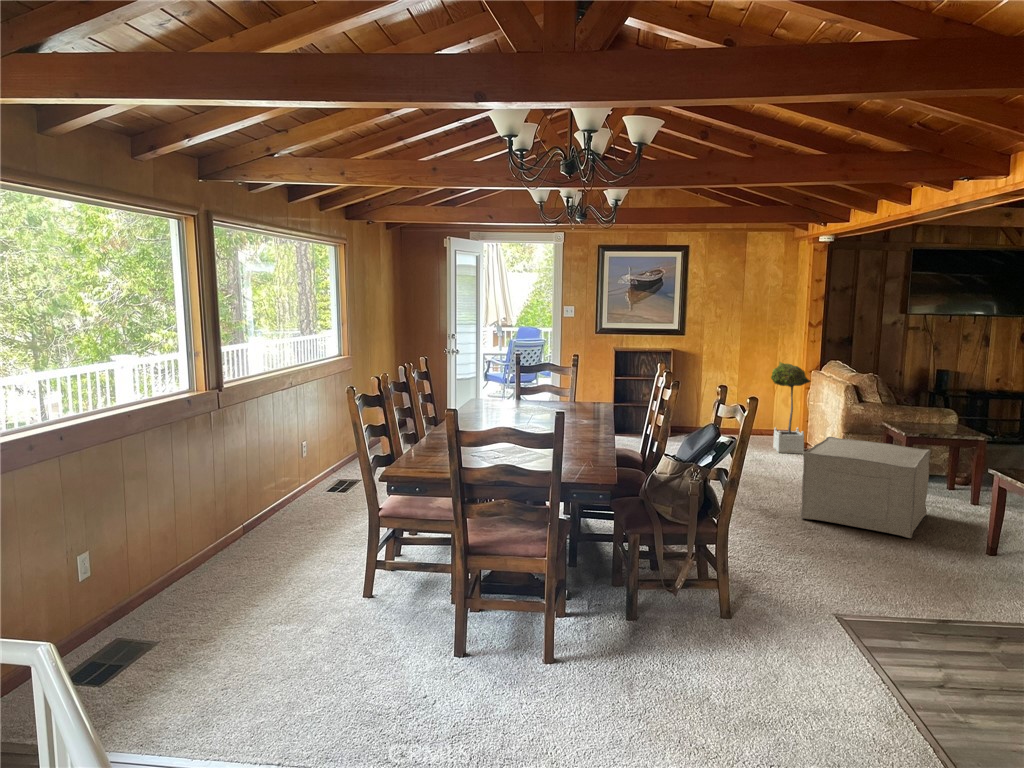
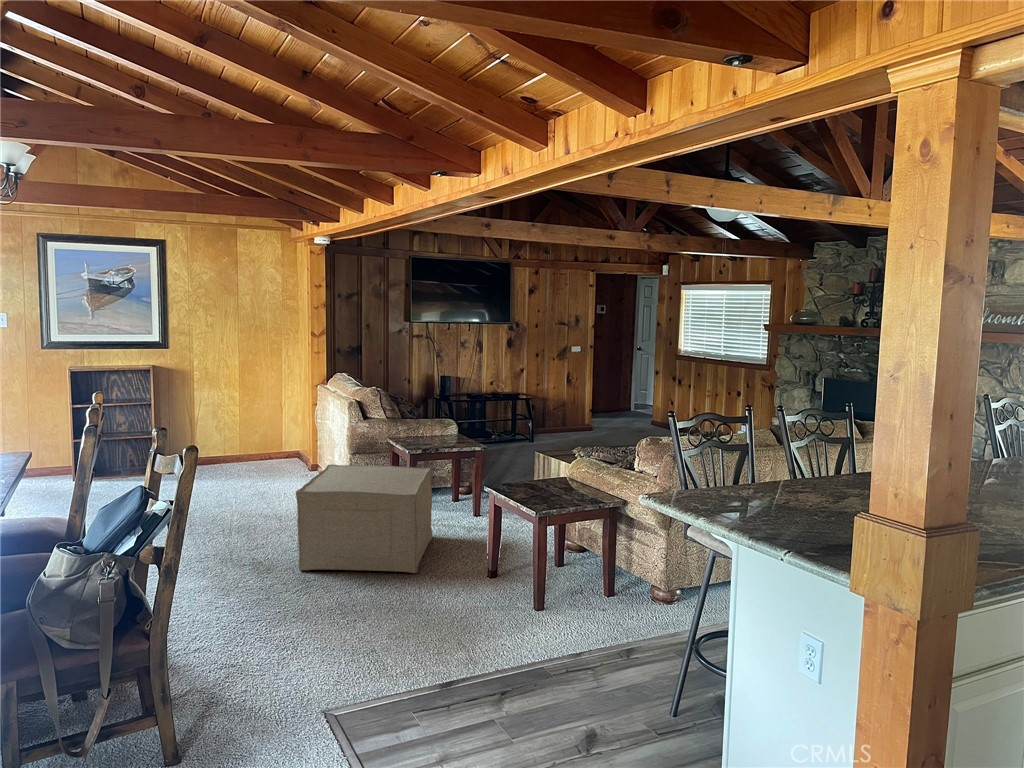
potted tree: present [771,362,811,454] -> none [272,377,317,481]

